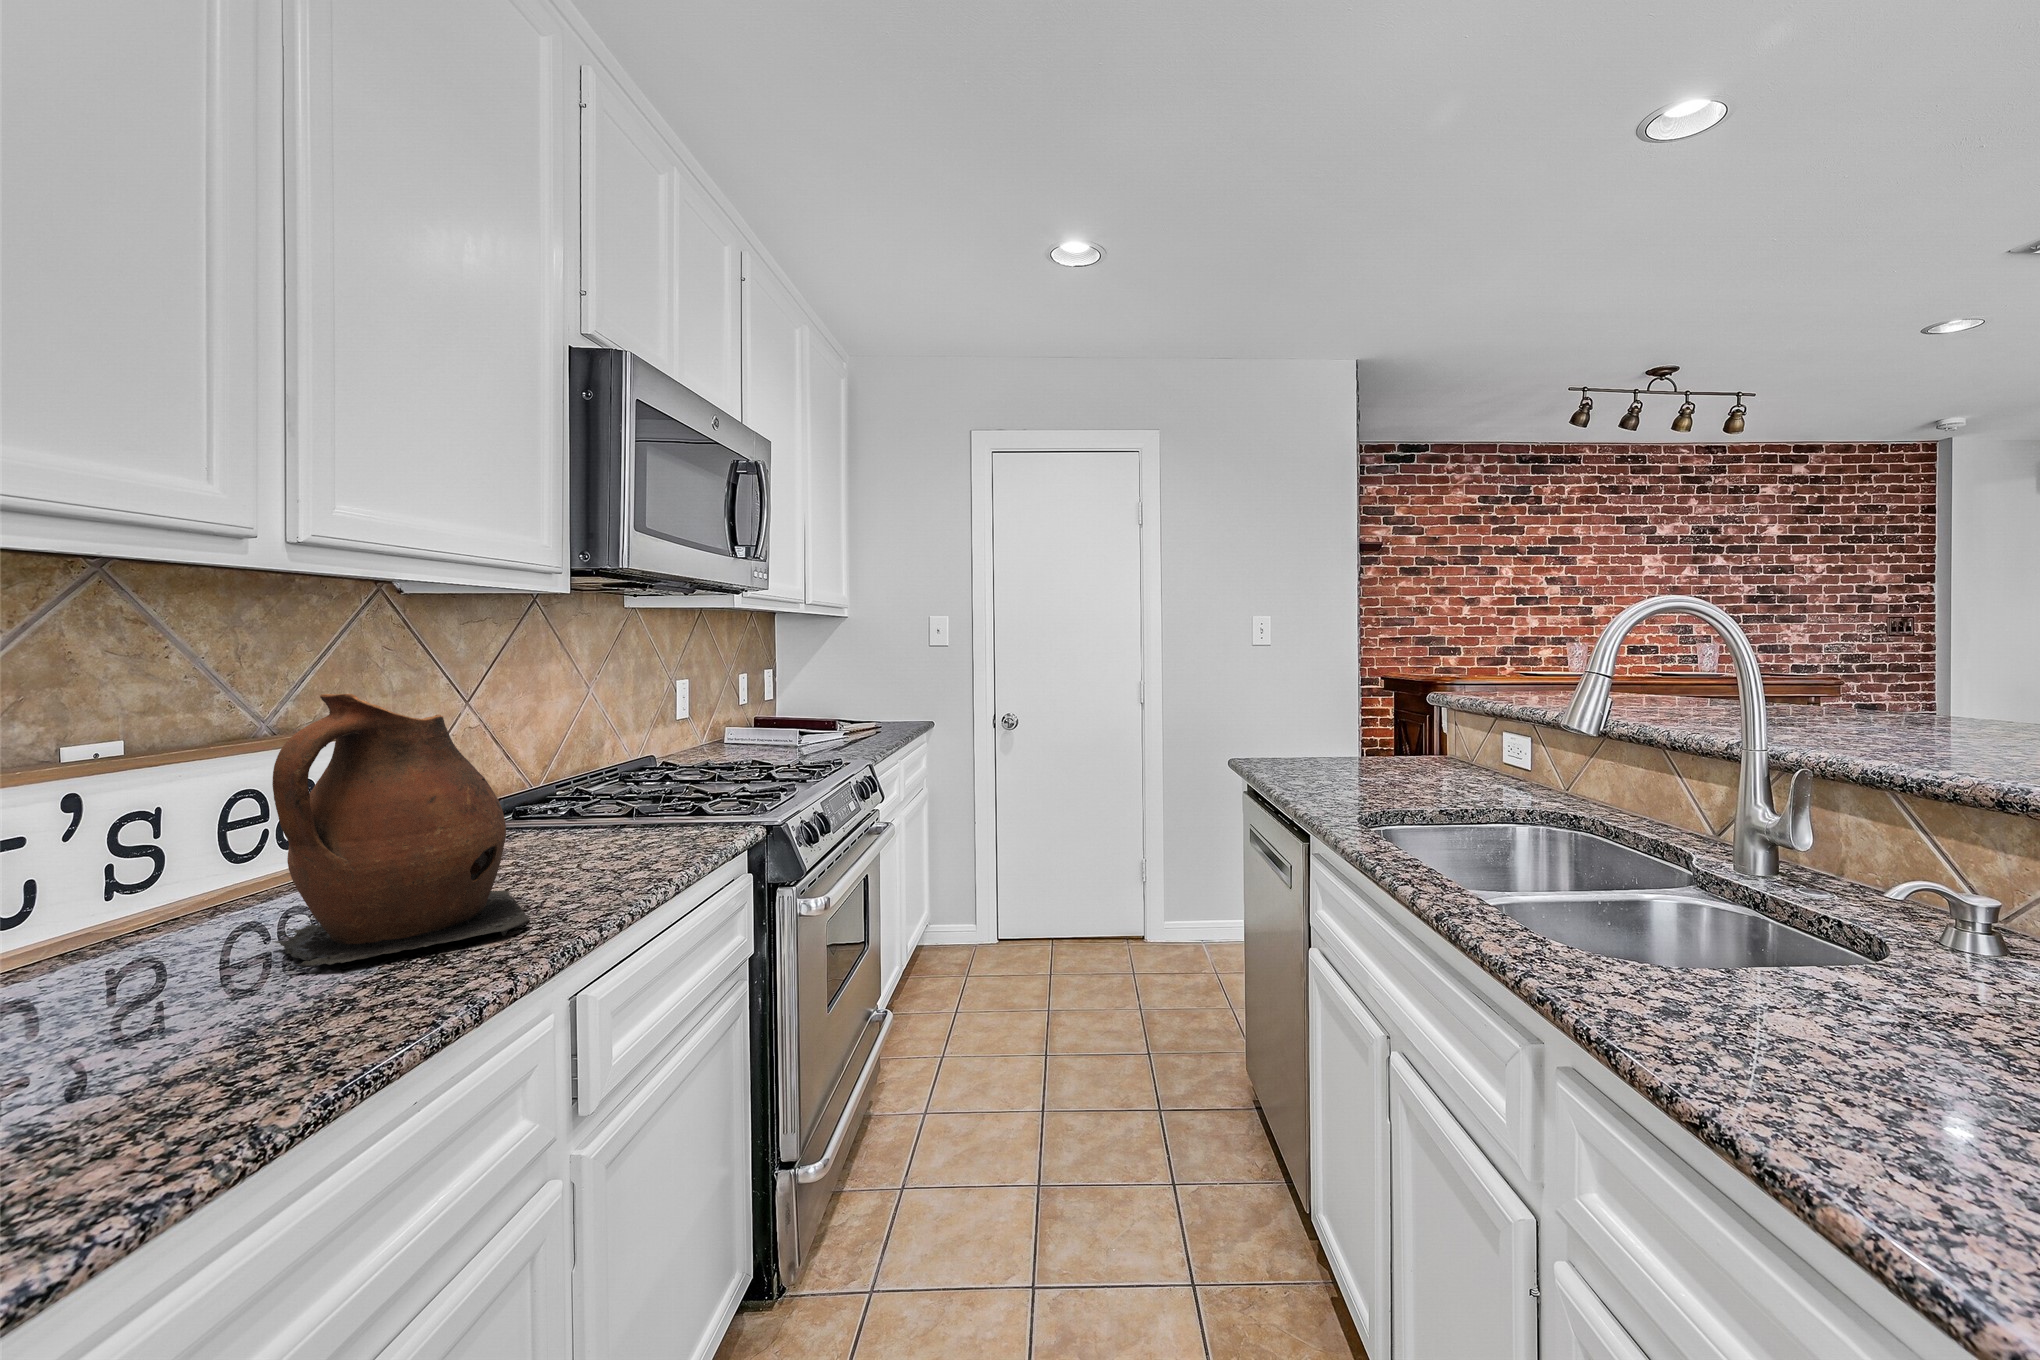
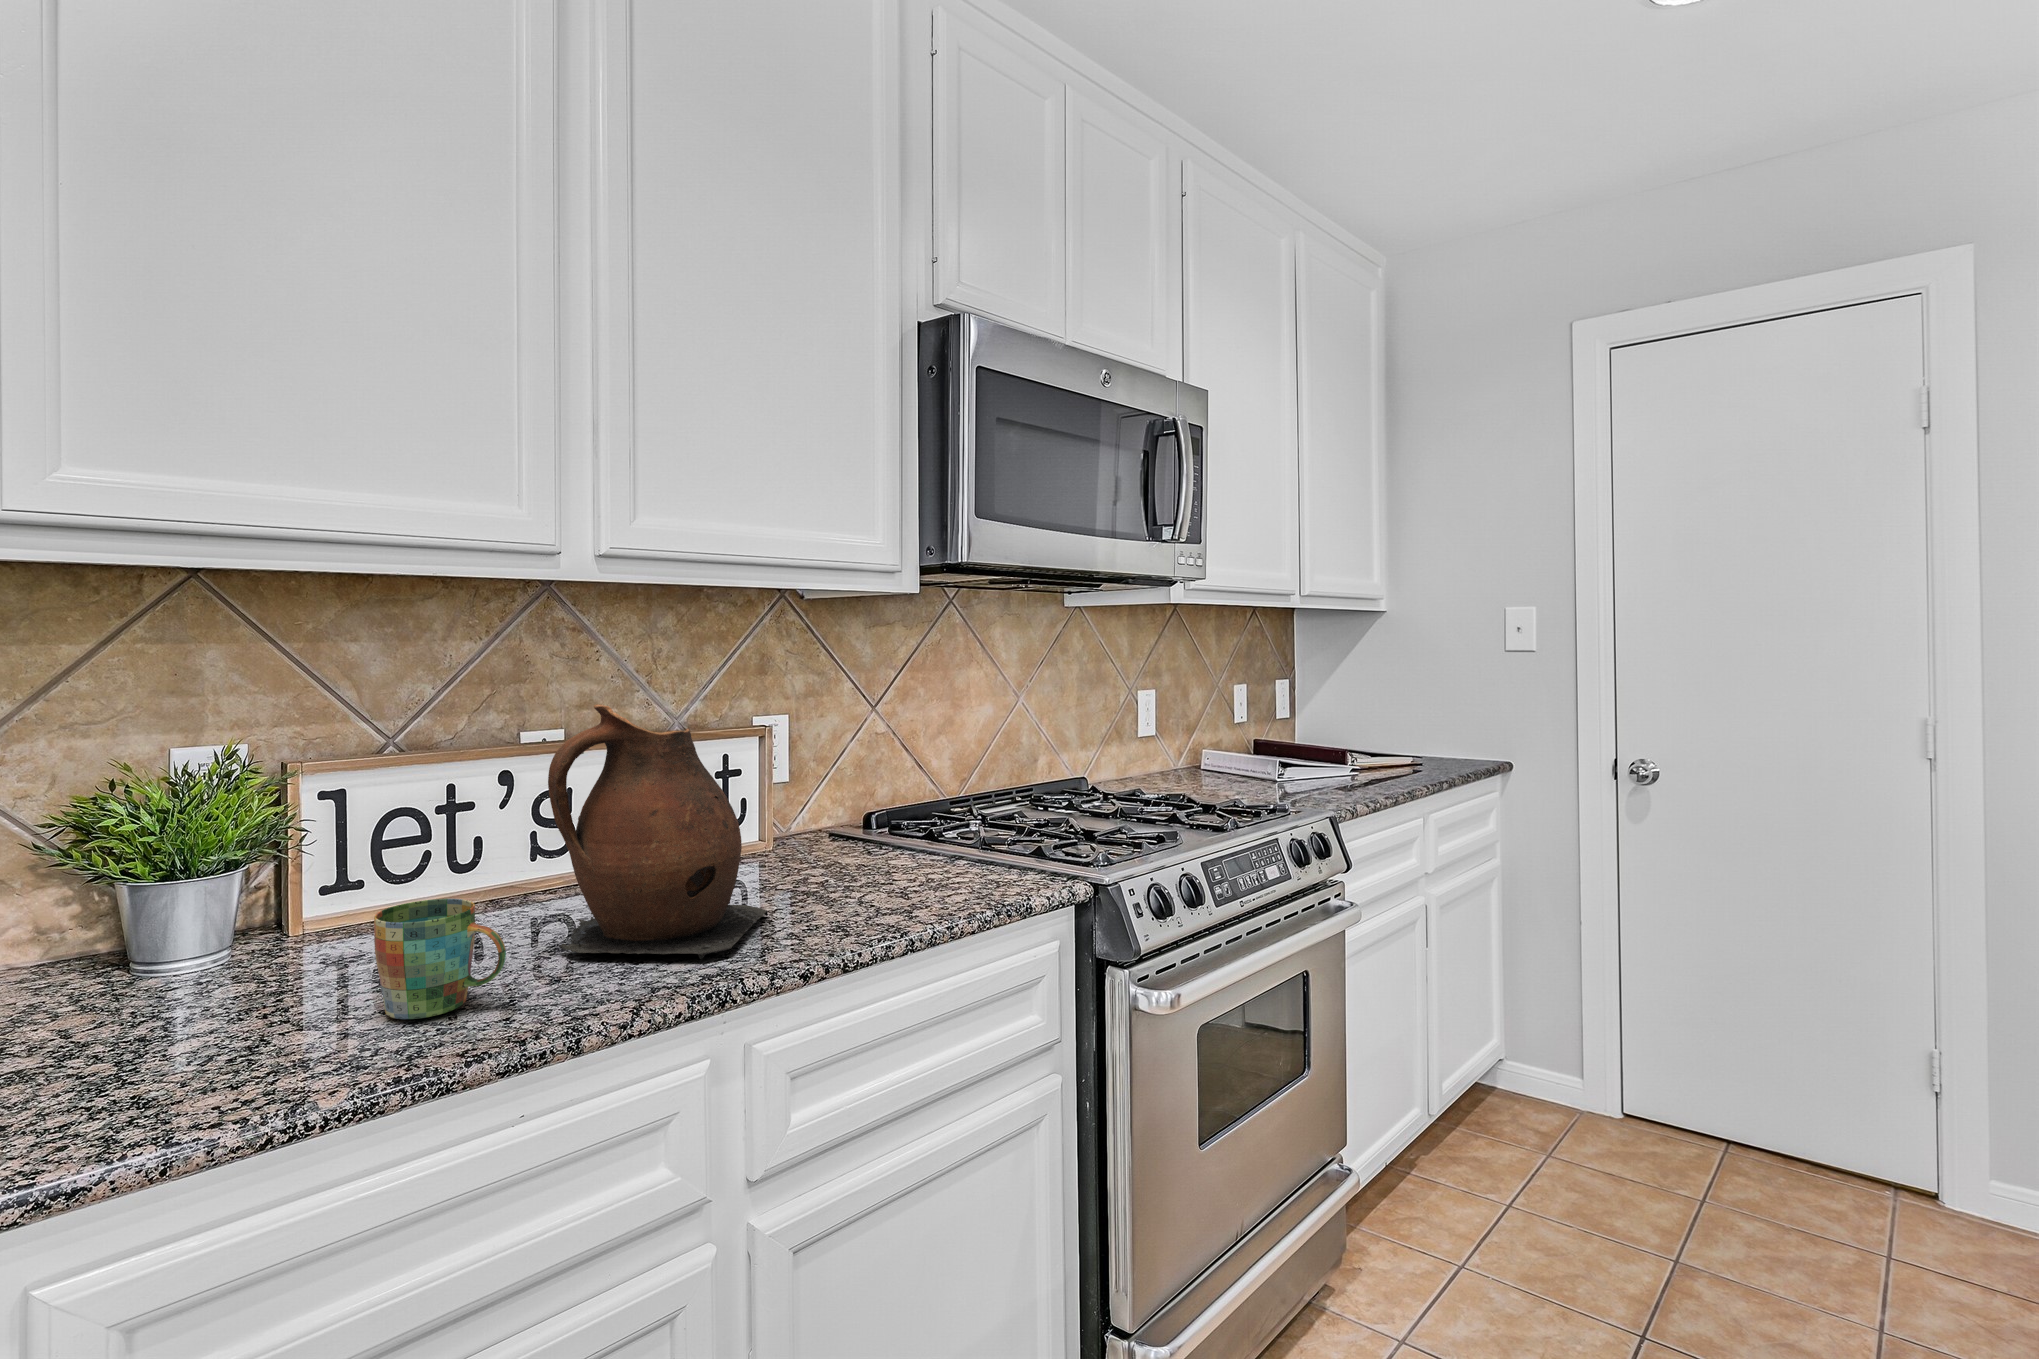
mug: none [124,918,327,1072] -> present [374,899,506,1019]

